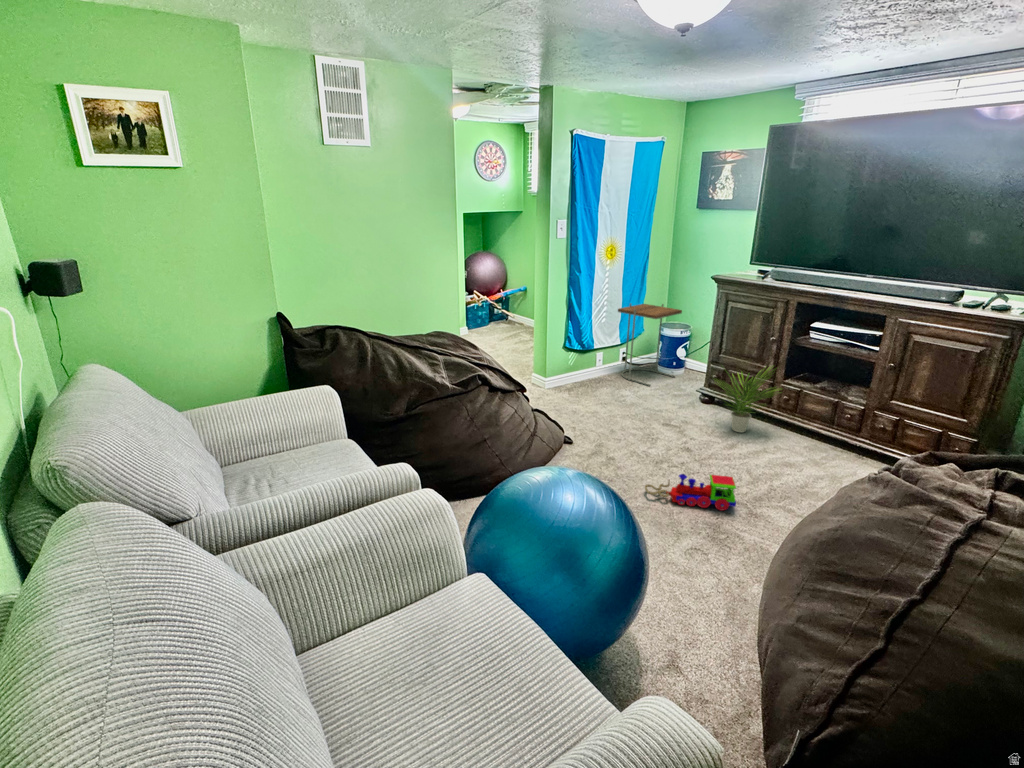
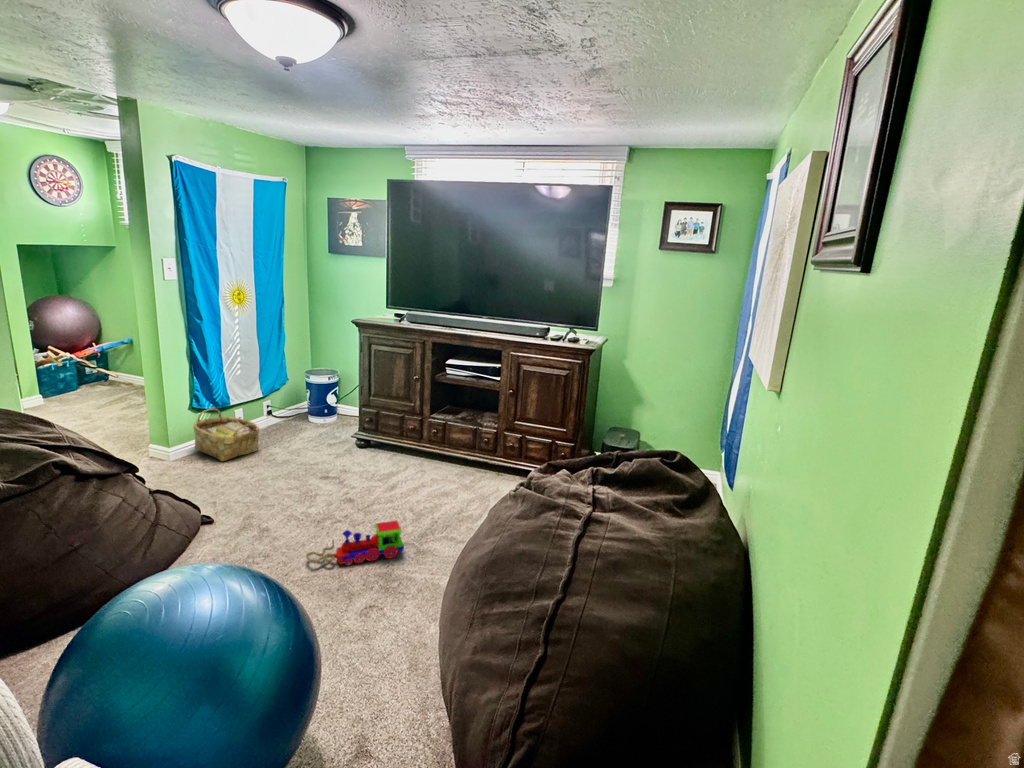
side table: present [618,304,682,386] -> none [256,351,331,439]
woven basket: none [564,349,614,395] -> present [194,408,259,461]
potted plant: present [717,369,773,432] -> none [367,401,432,472]

